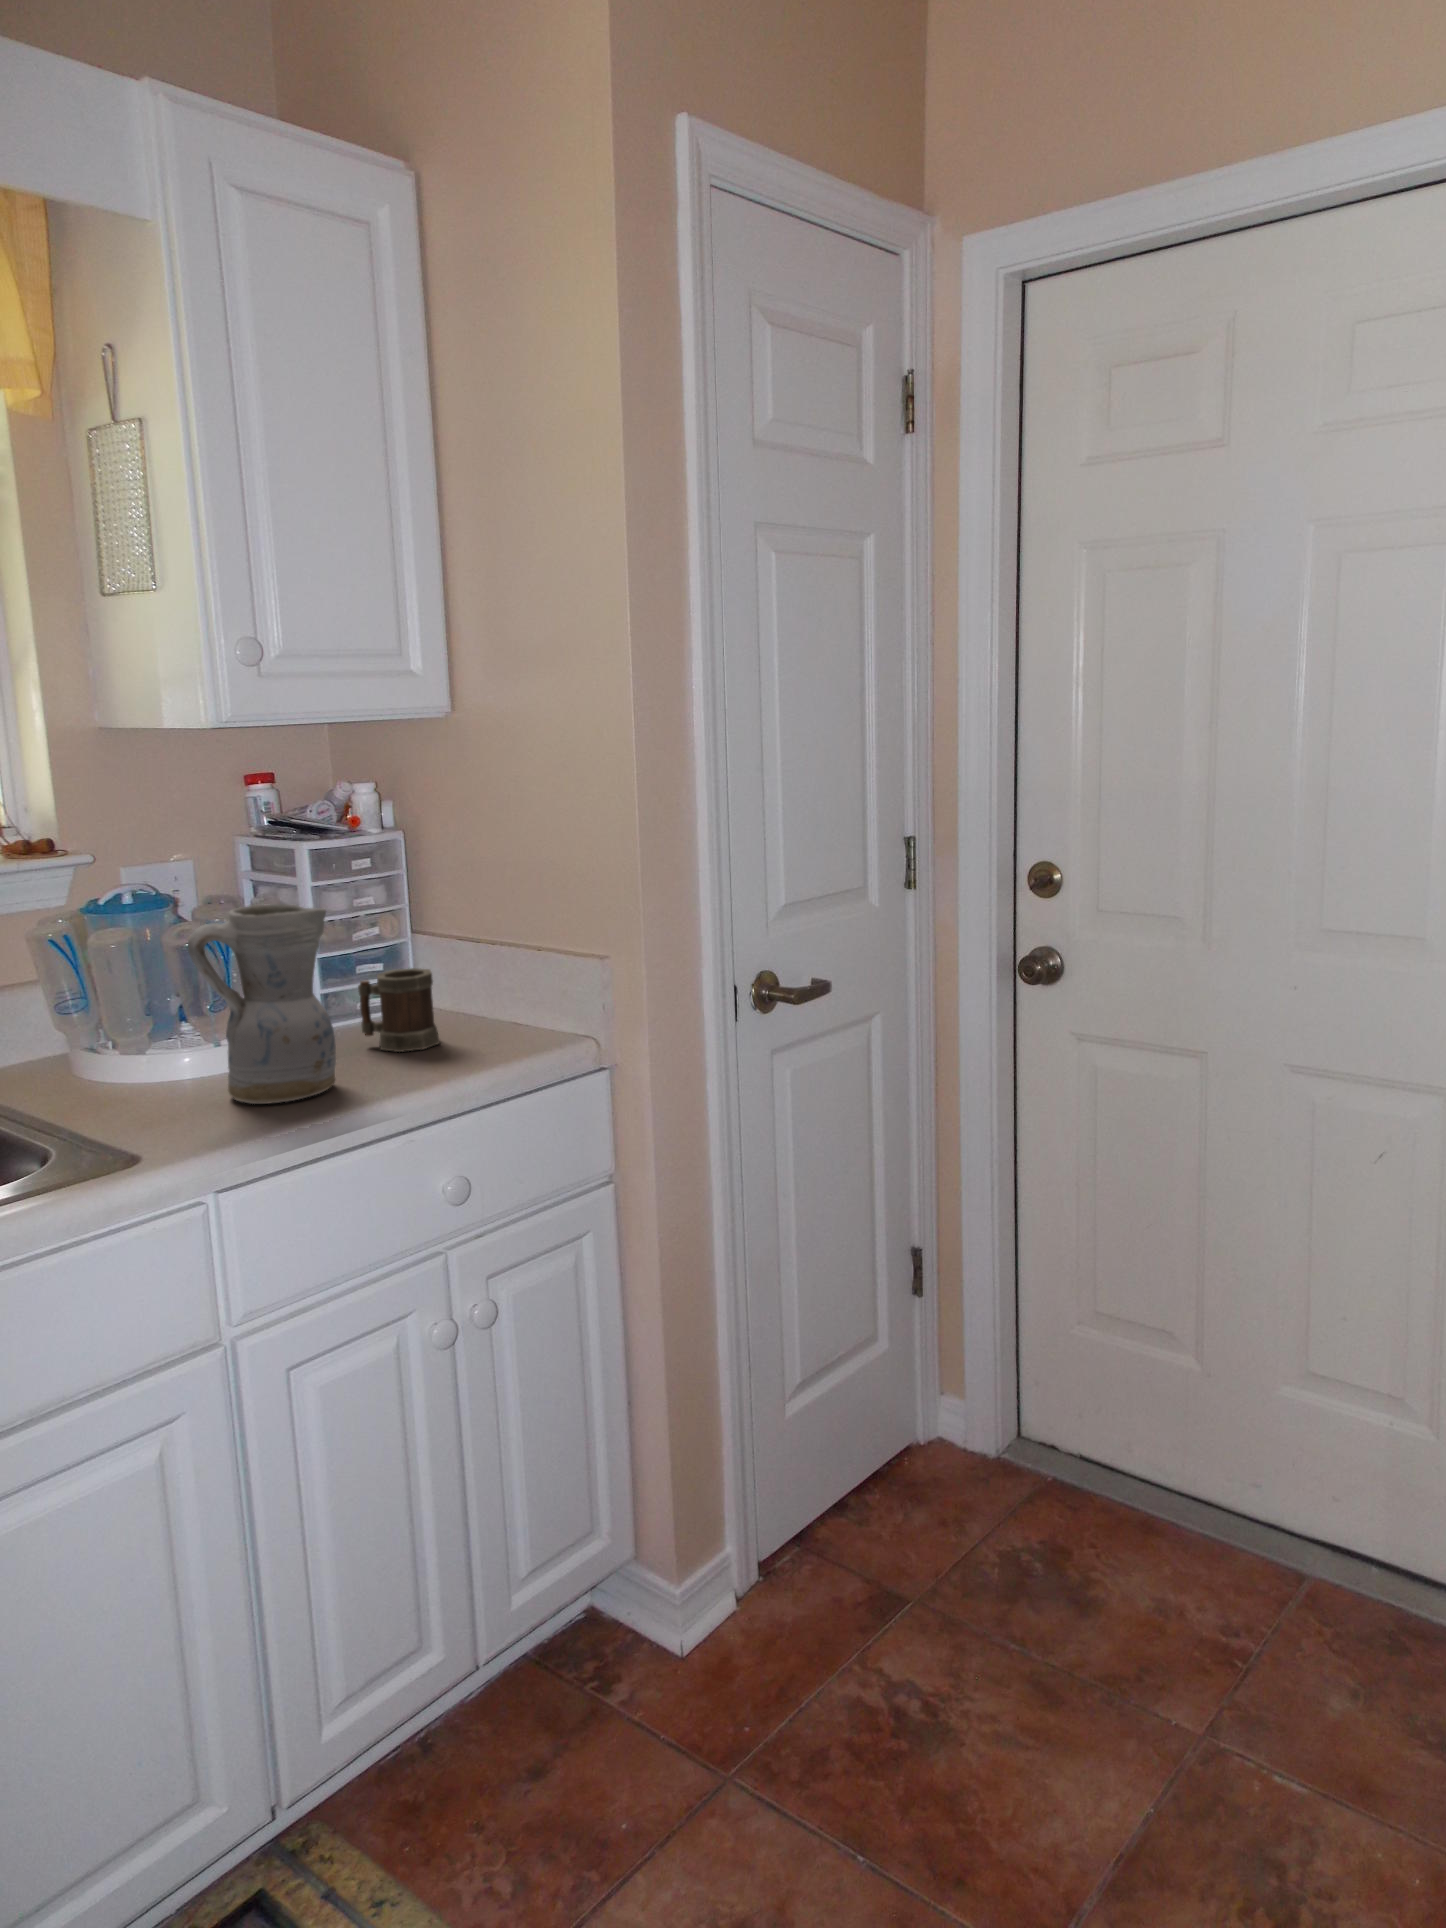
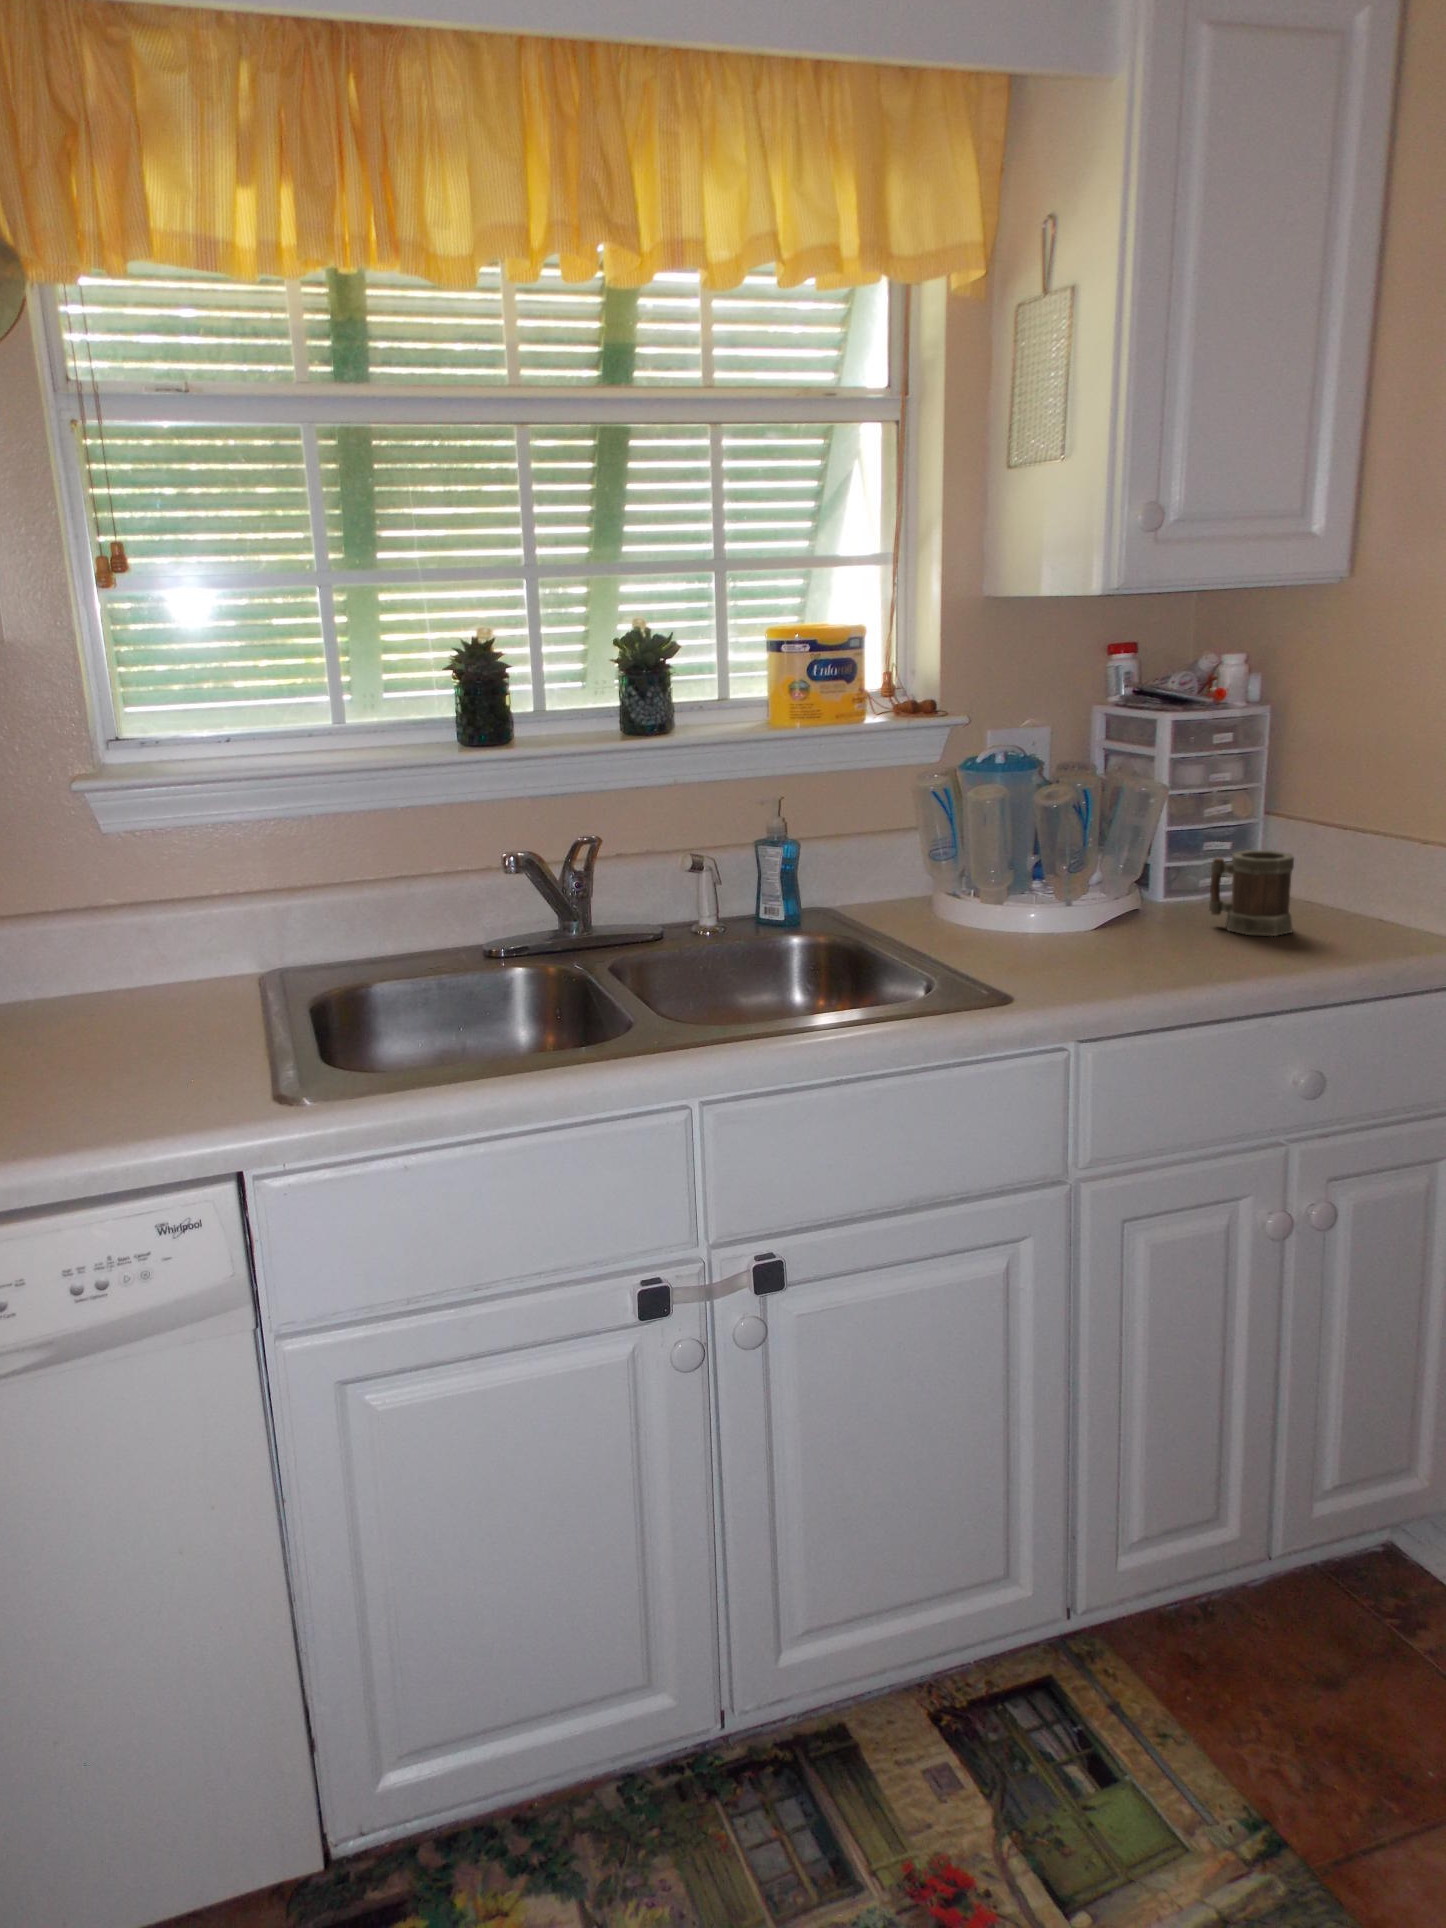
ceramic pitcher: present [188,904,336,1104] -> none [1065,772,1203,967]

